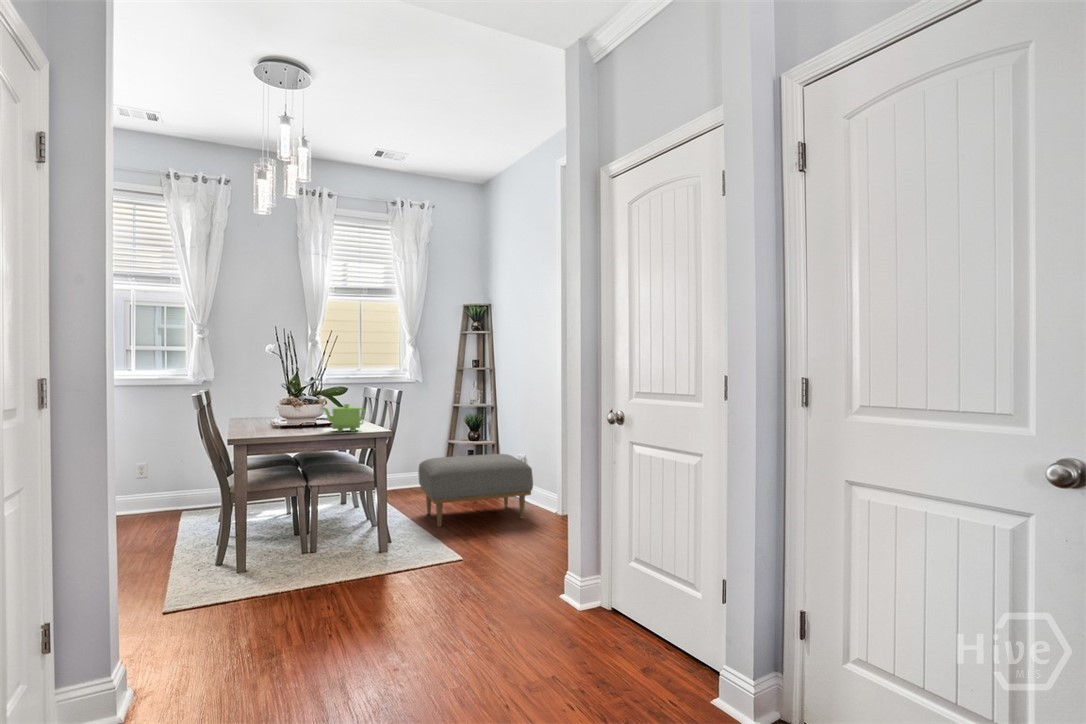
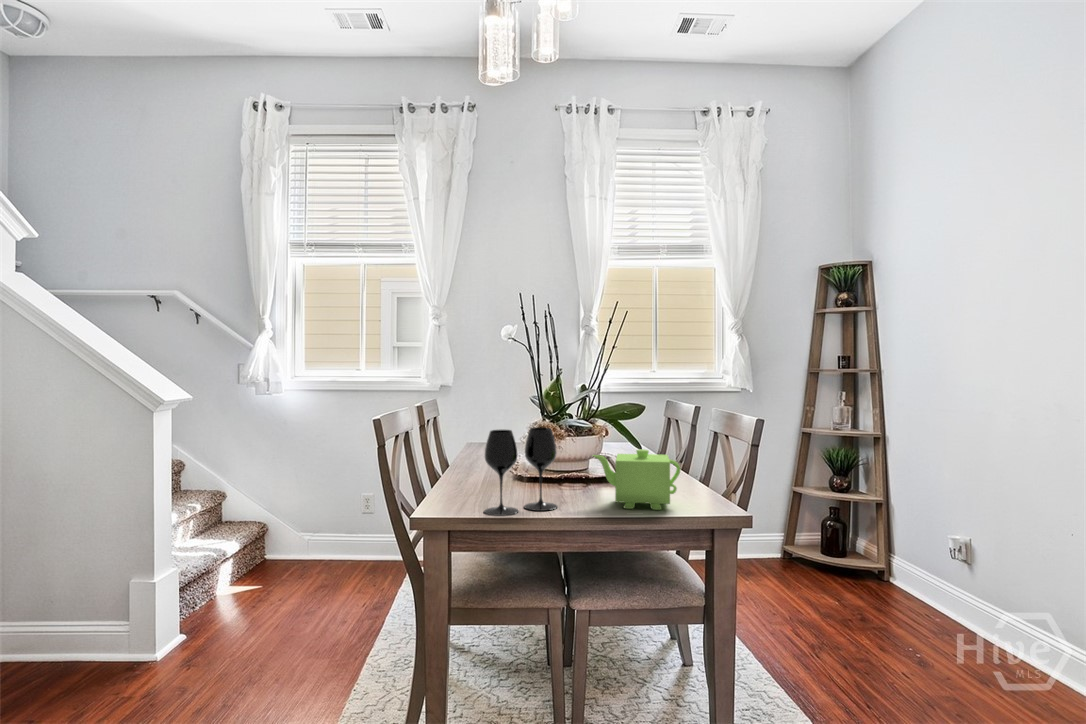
wine glass: none [262,394,302,437] -> present [484,427,557,516]
ottoman: present [418,454,533,527] -> none [761,537,1030,697]

